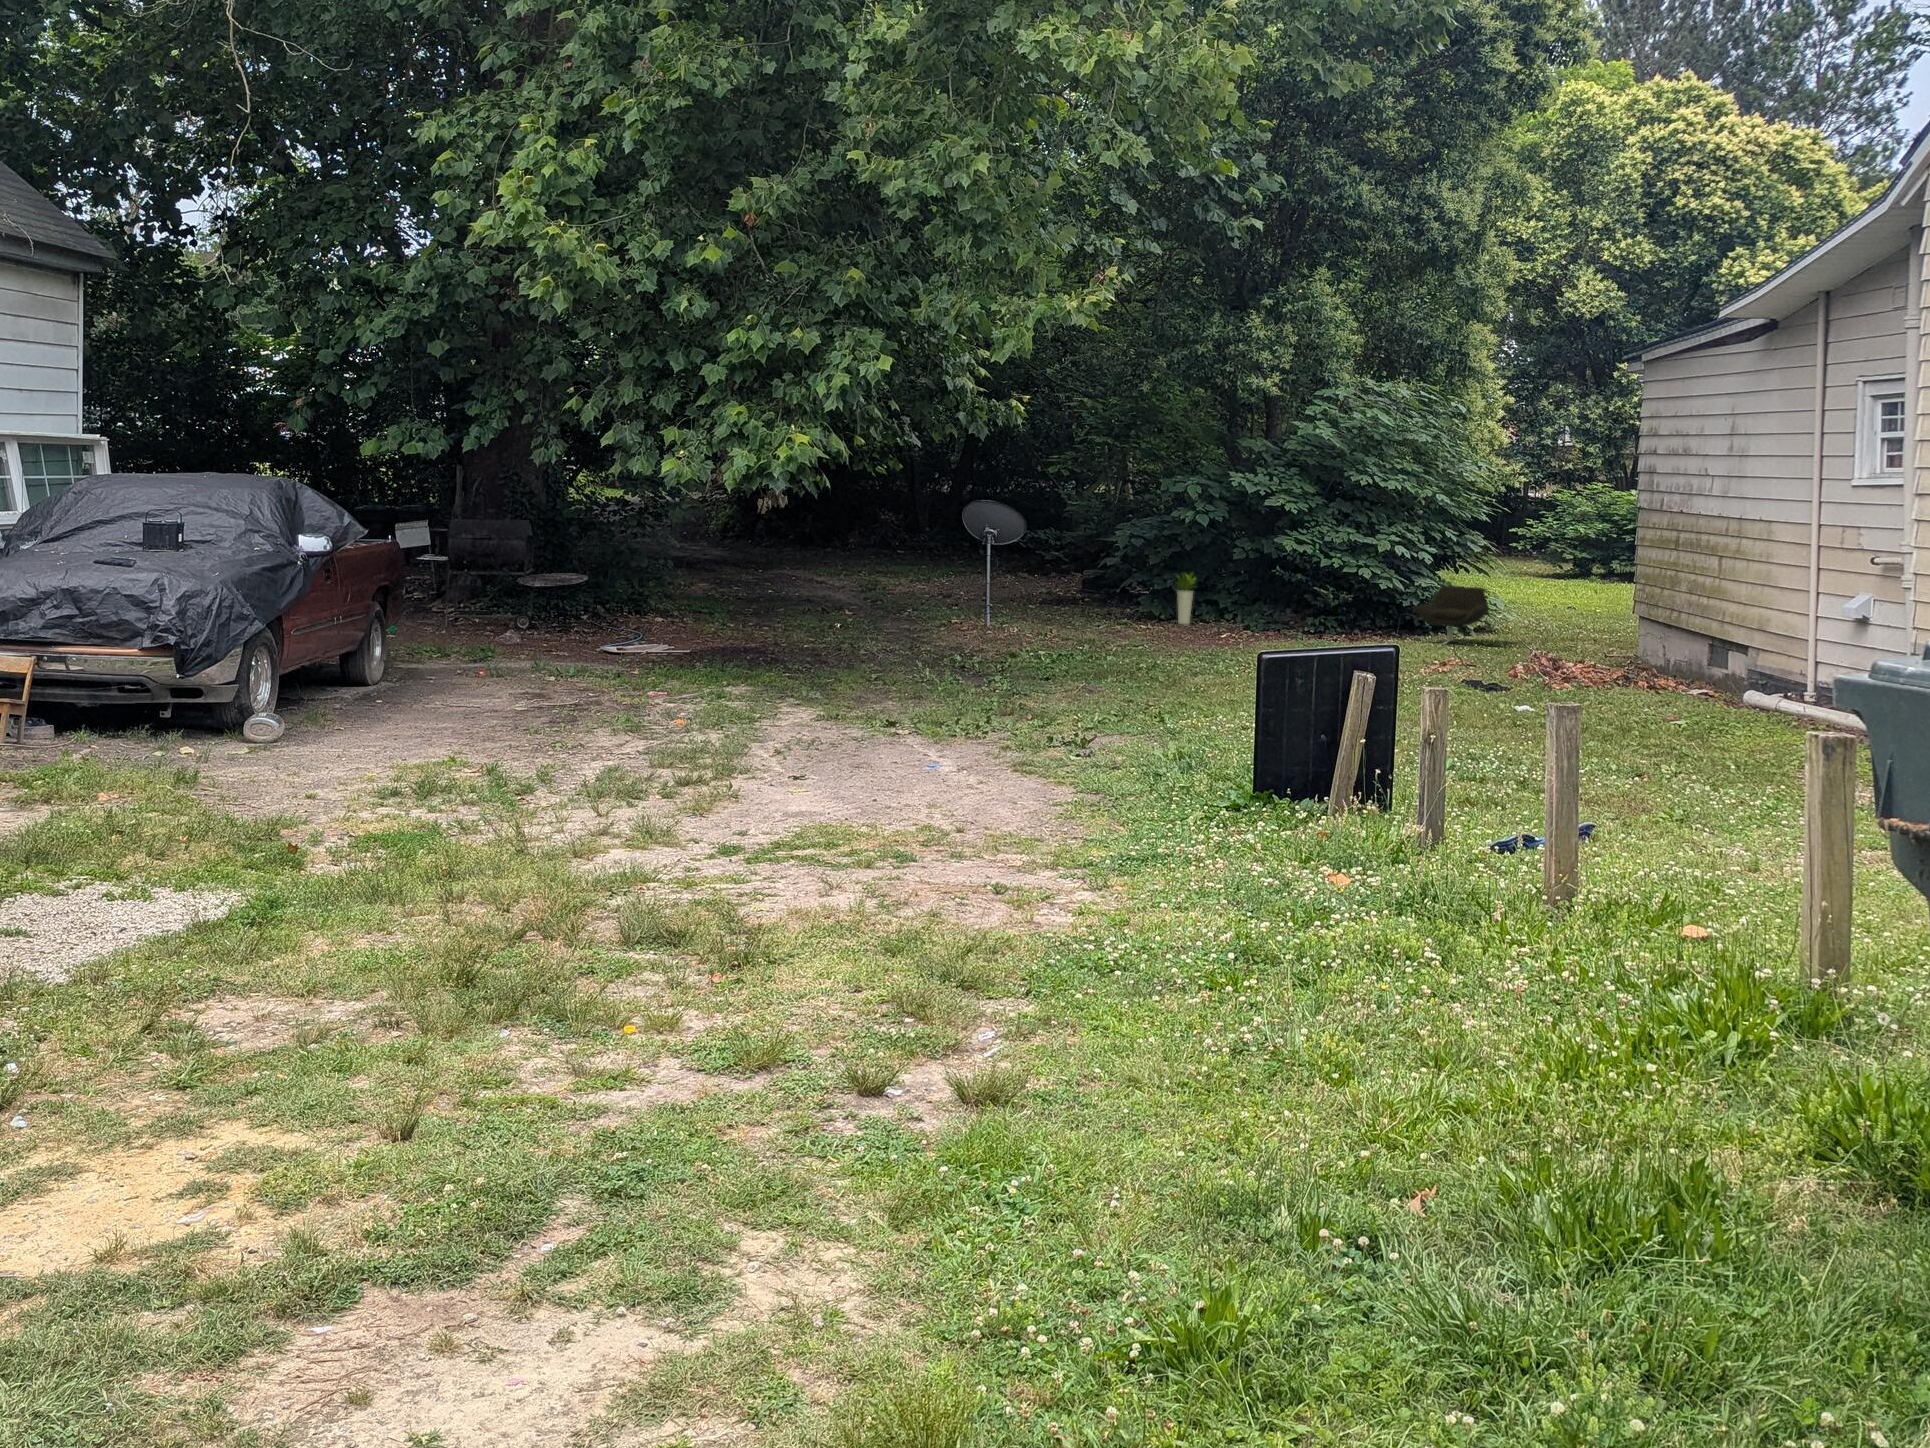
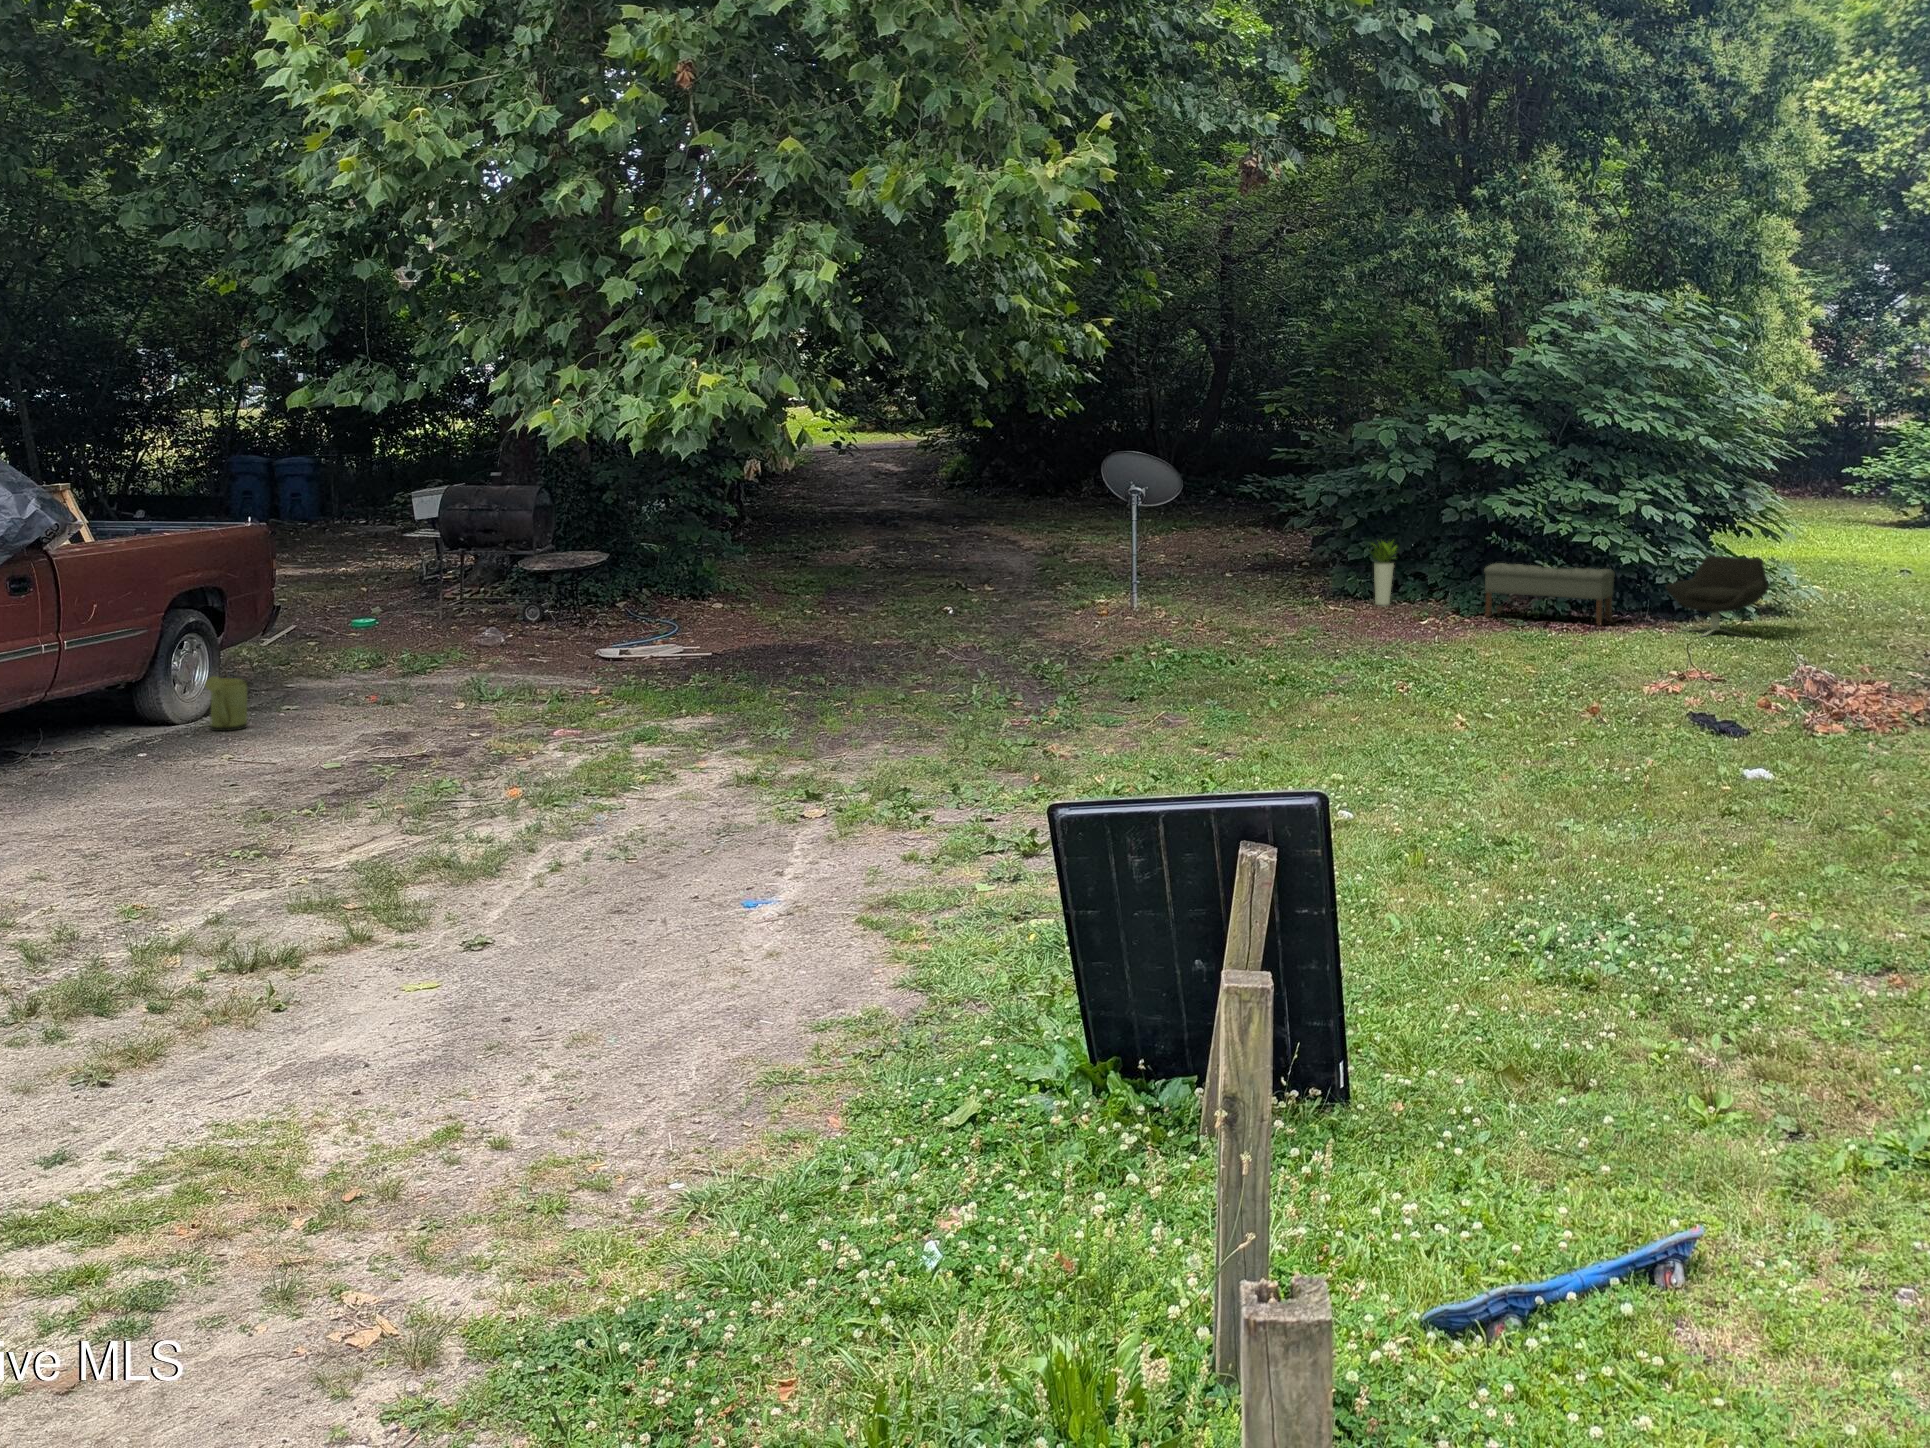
bench: none [1271,590,1371,638] -> present [1484,563,1615,626]
watering can: none [429,629,456,678] -> present [205,676,247,731]

